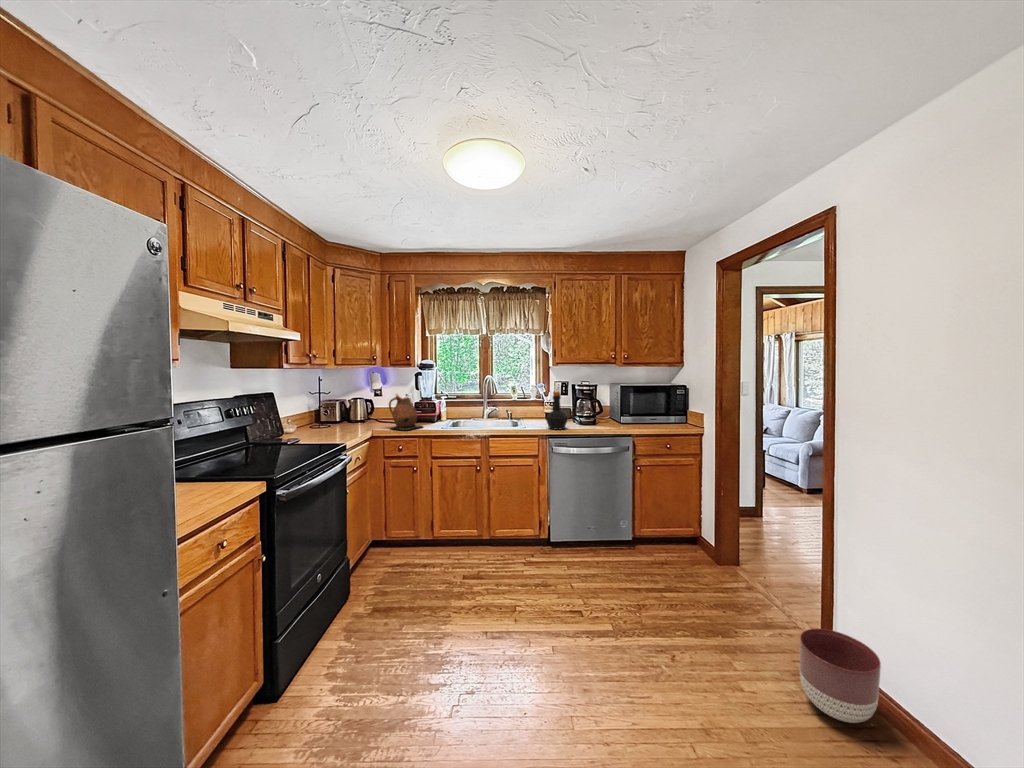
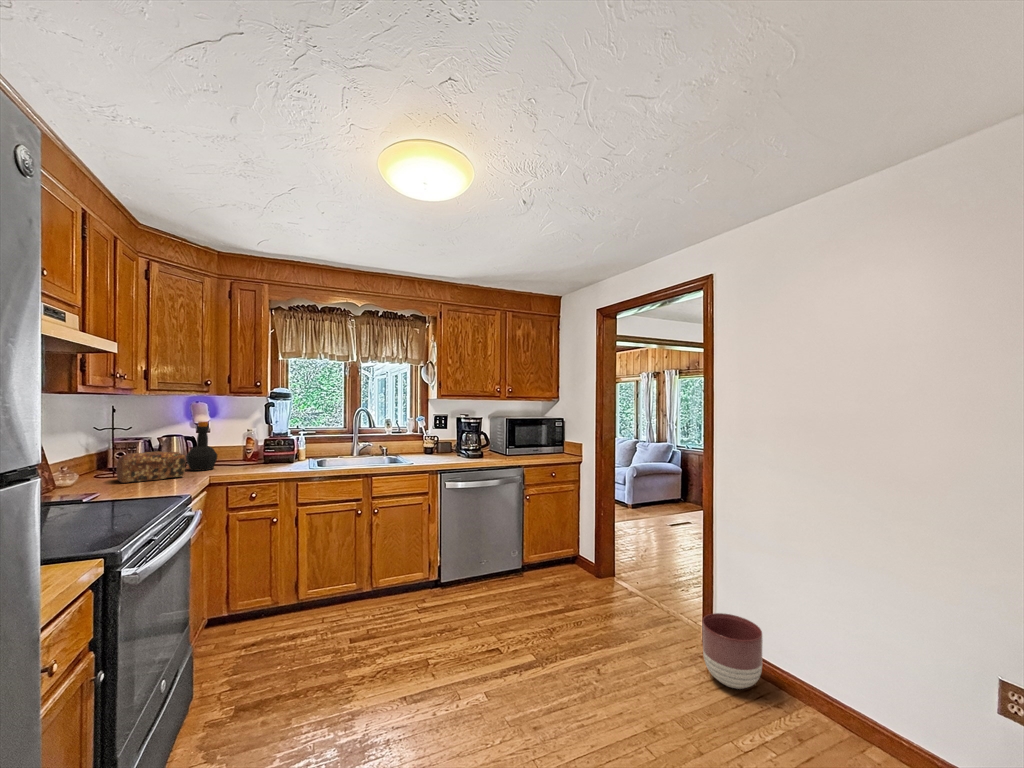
bottle: present [546,392,567,430] -> present [186,421,217,471]
ceramic pitcher: present [389,394,422,430] -> none [239,425,286,470]
bread loaf: none [308,415,349,438] -> present [116,451,186,483]

